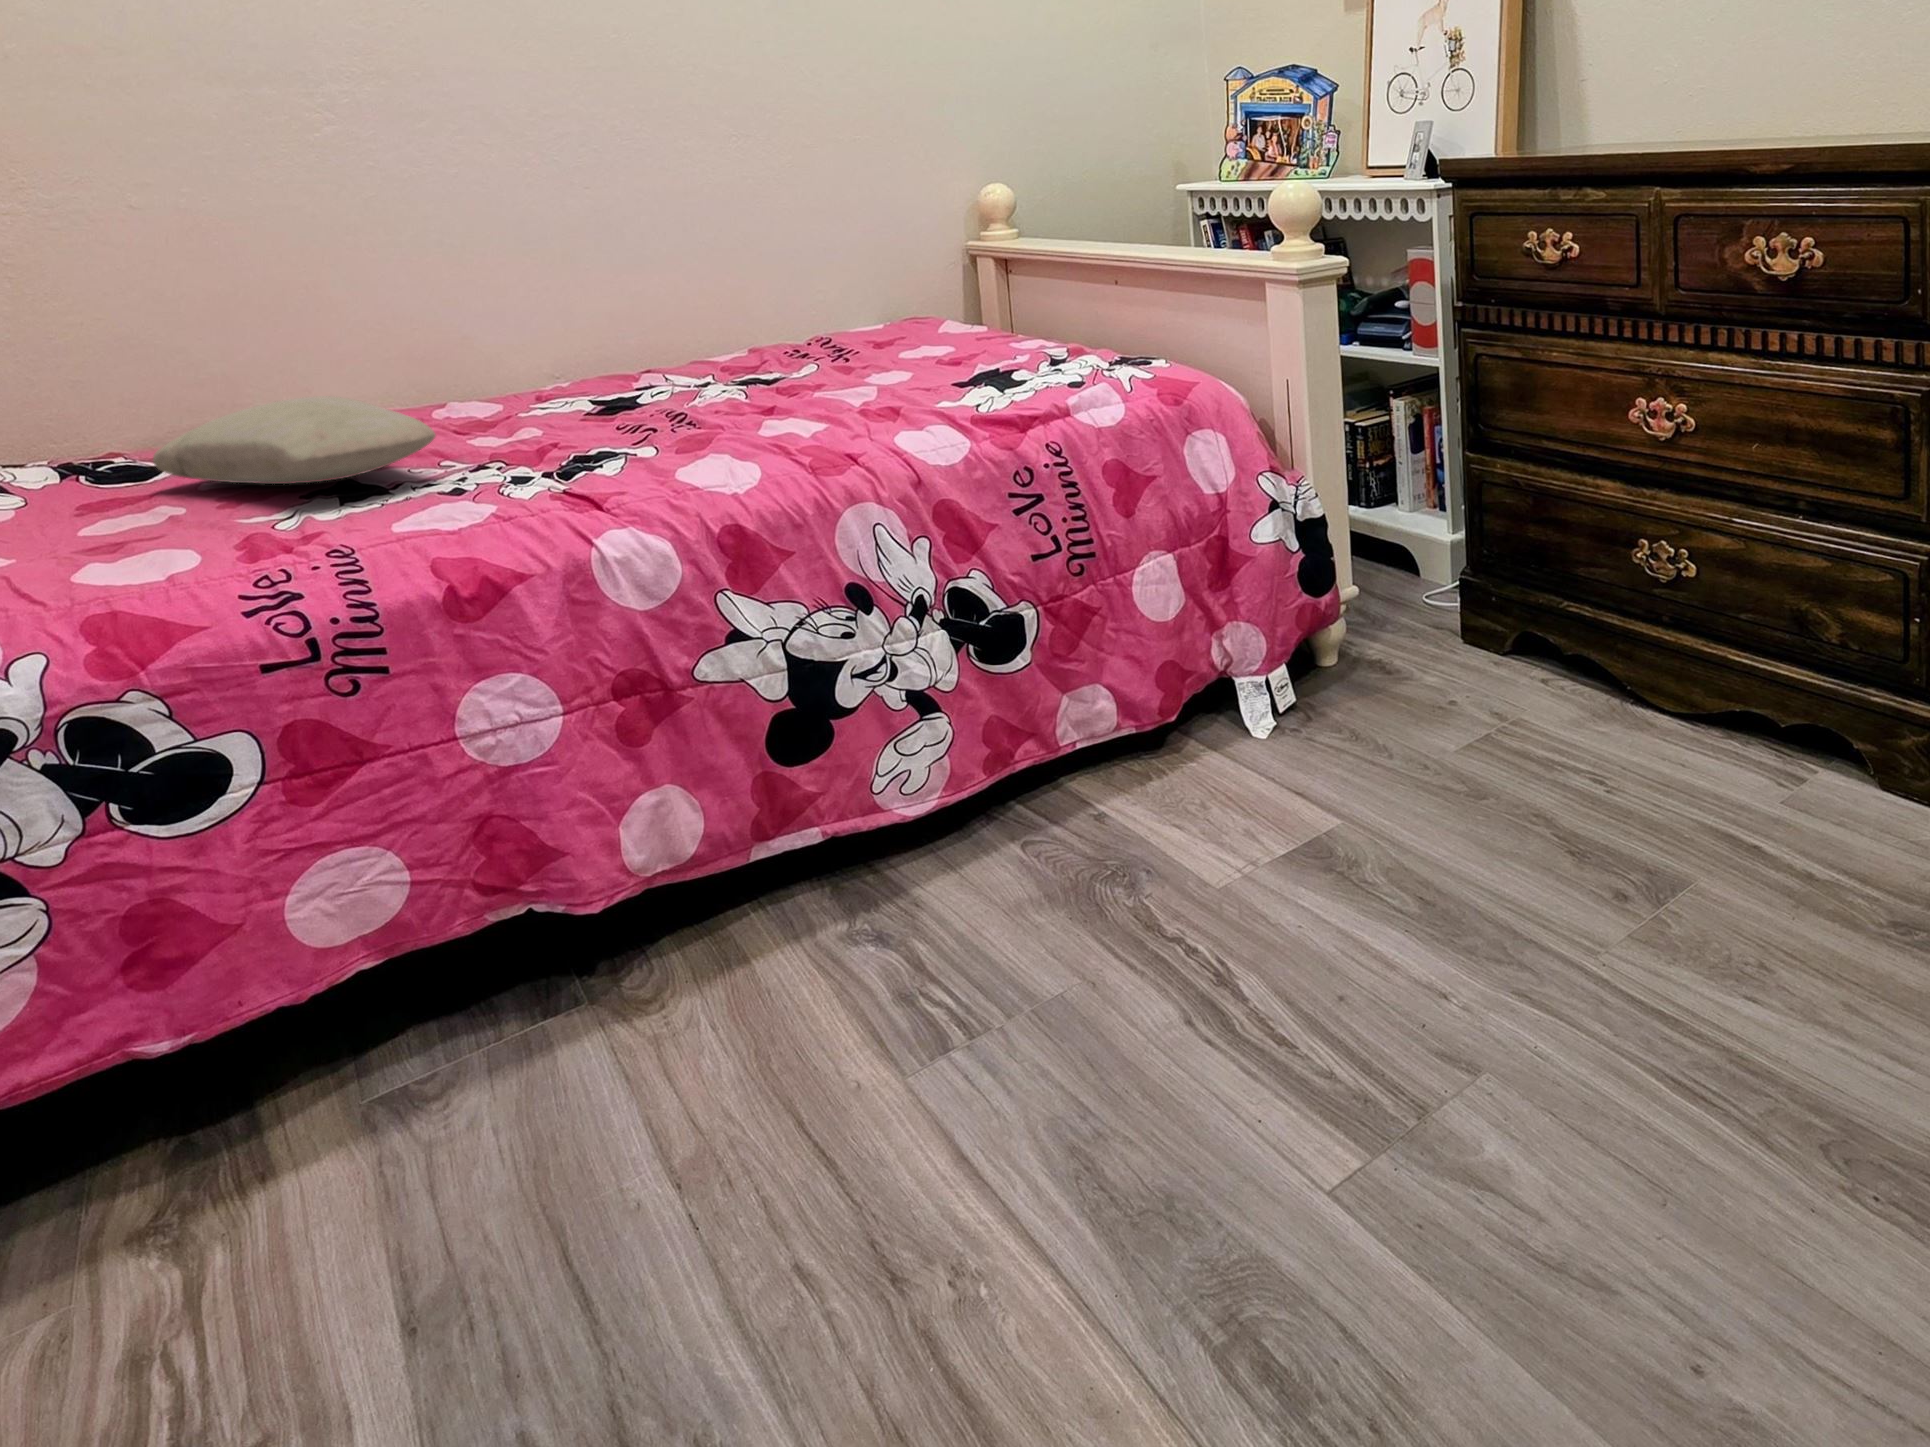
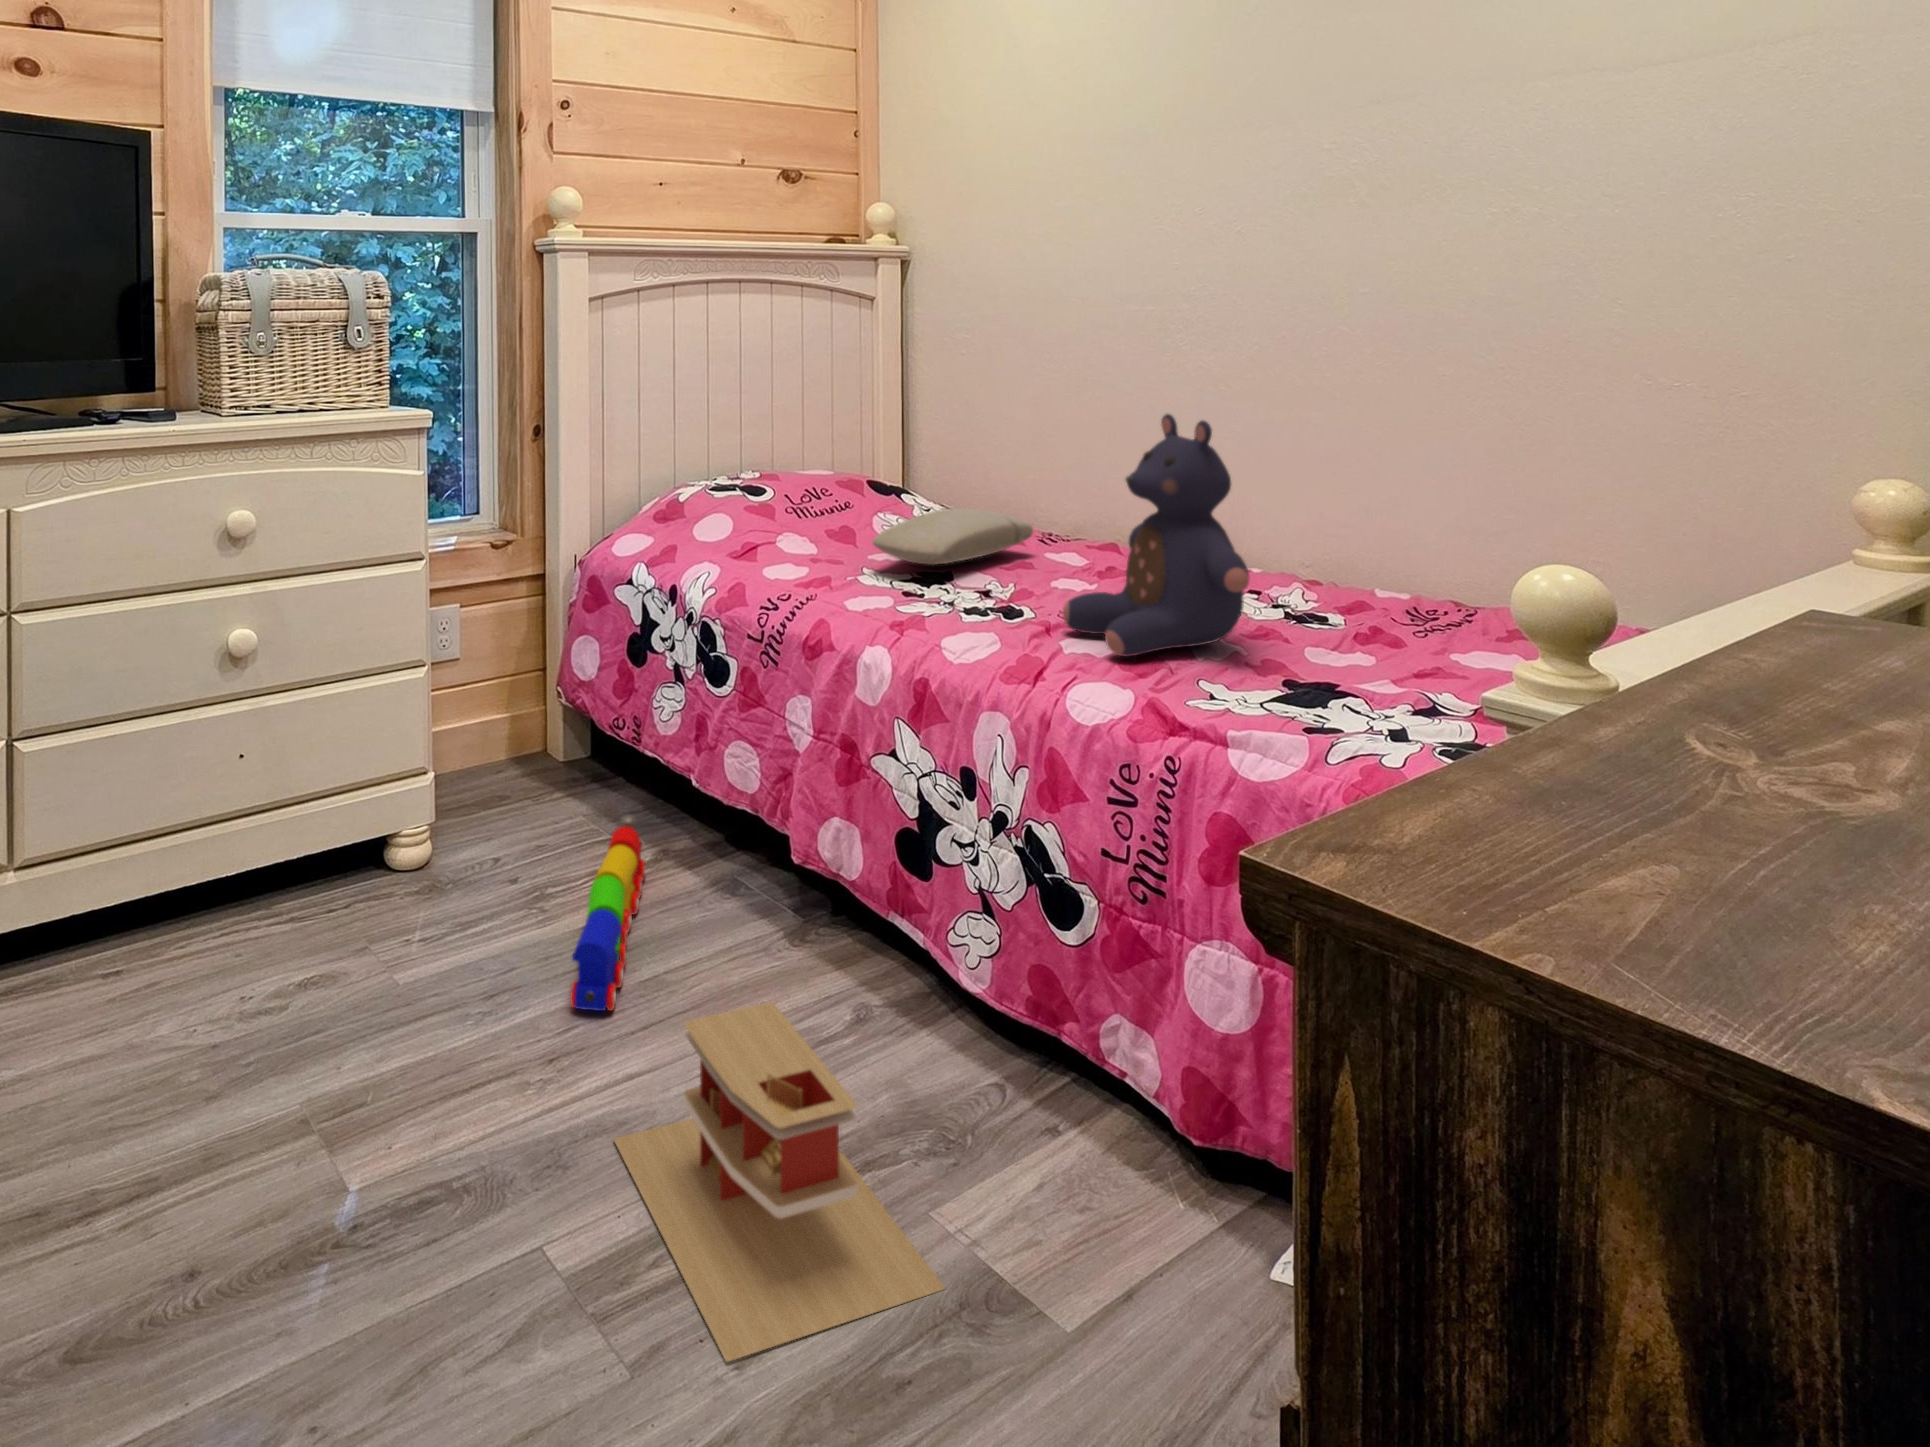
teddy bear: none [697,165,906,428] -> present [1062,414,1249,656]
toy house: none [1025,781,1448,1143] -> present [614,1003,945,1362]
toy train: none [224,1097,796,1273] -> present [570,815,645,1011]

